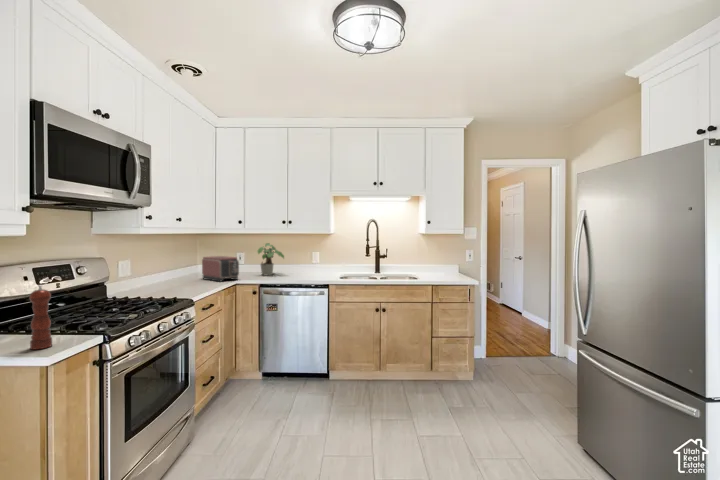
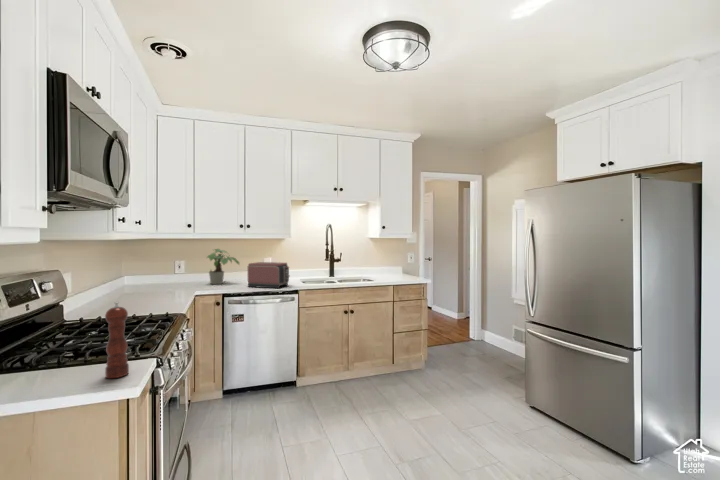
toaster: present [202,256,239,281] -> present [248,262,289,288]

